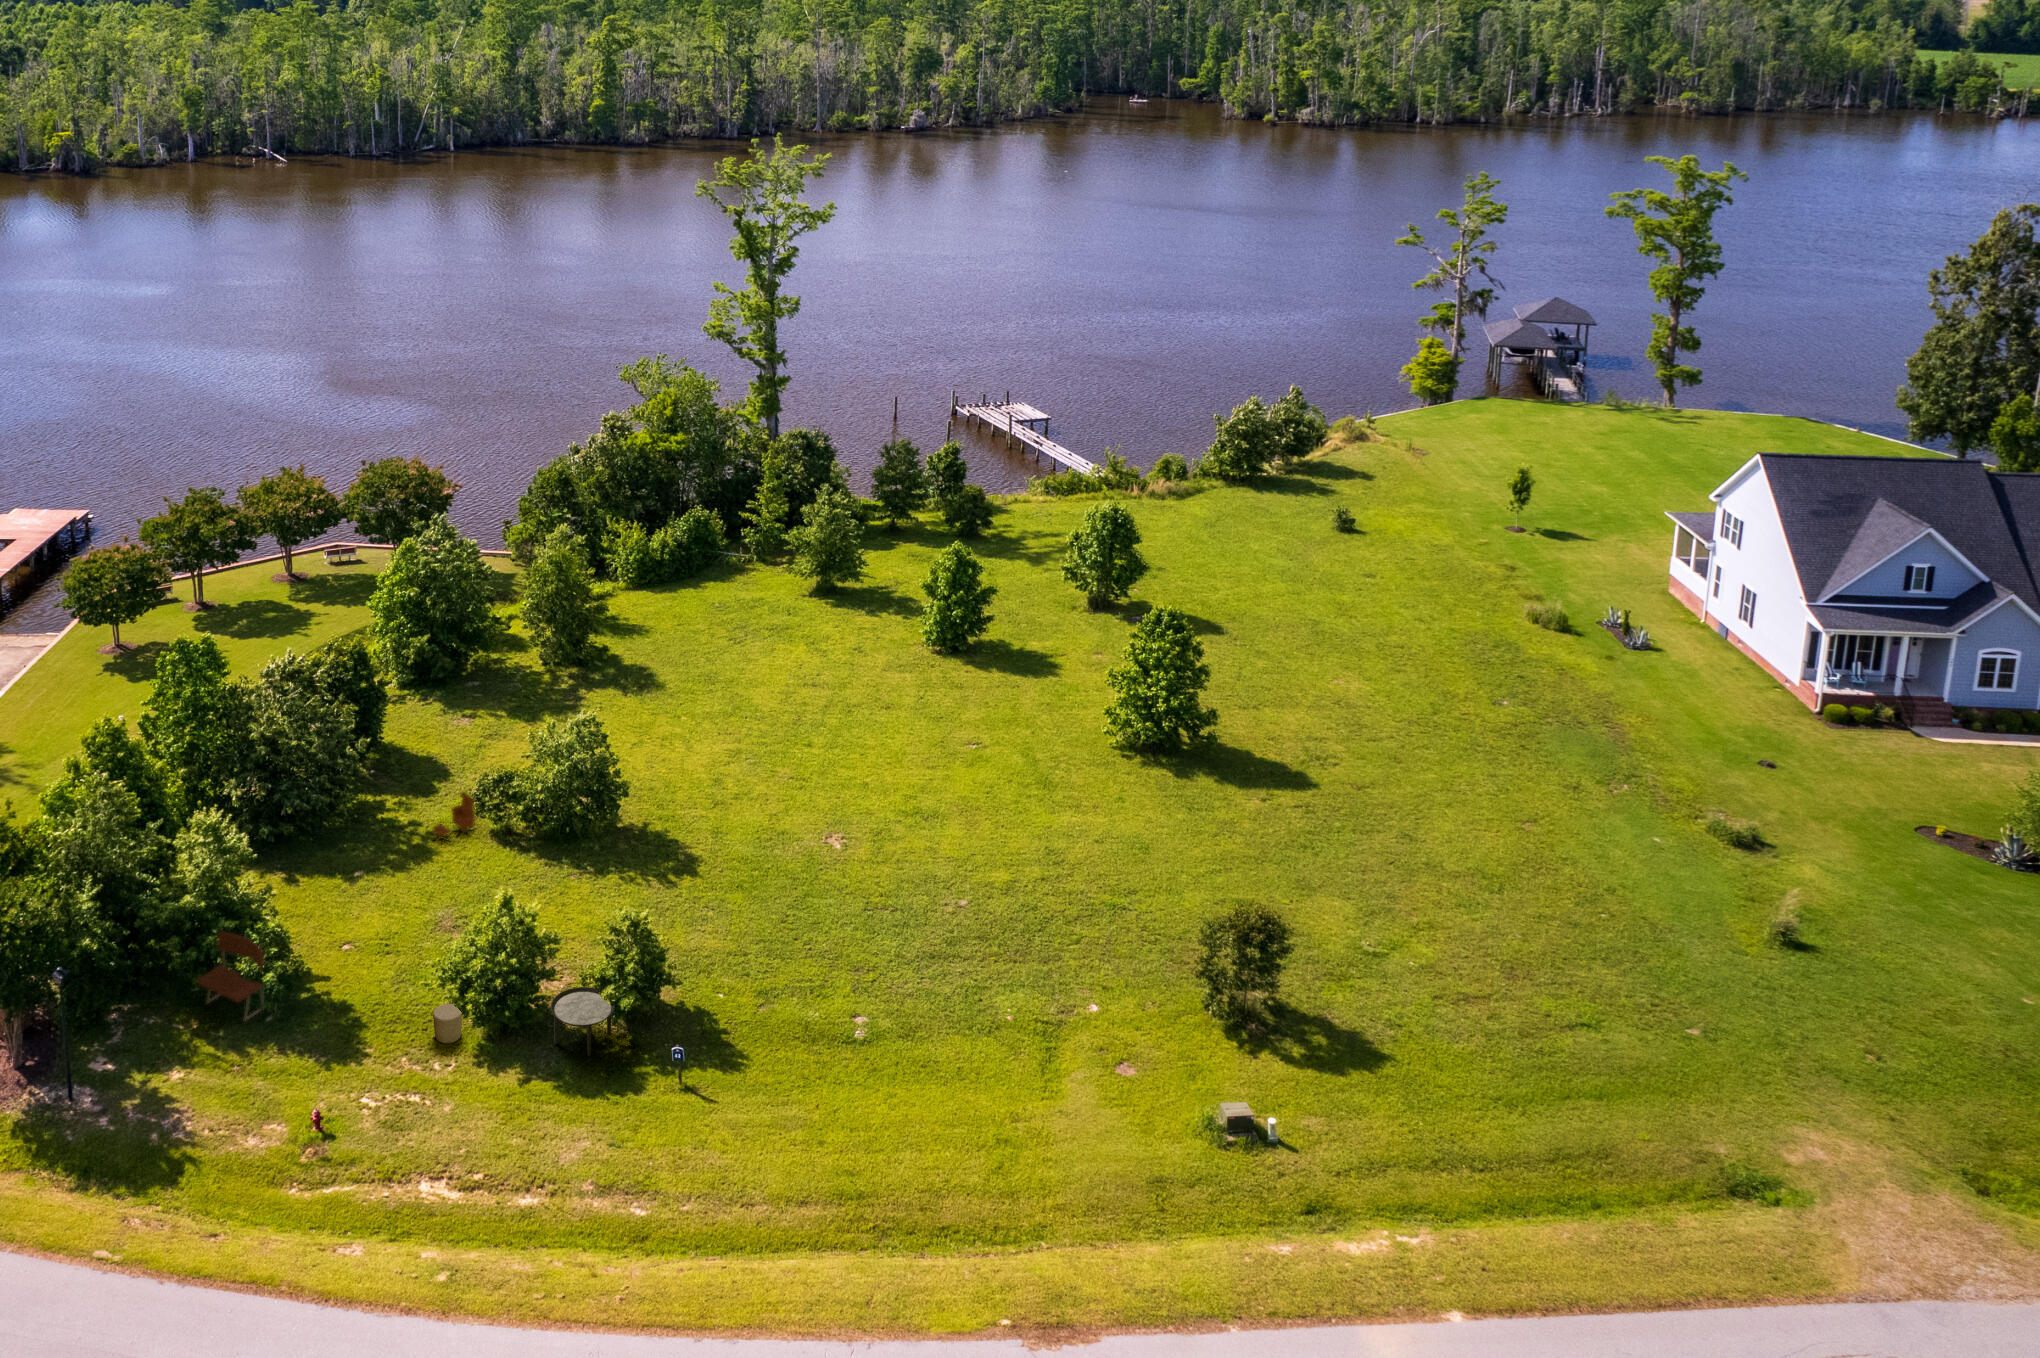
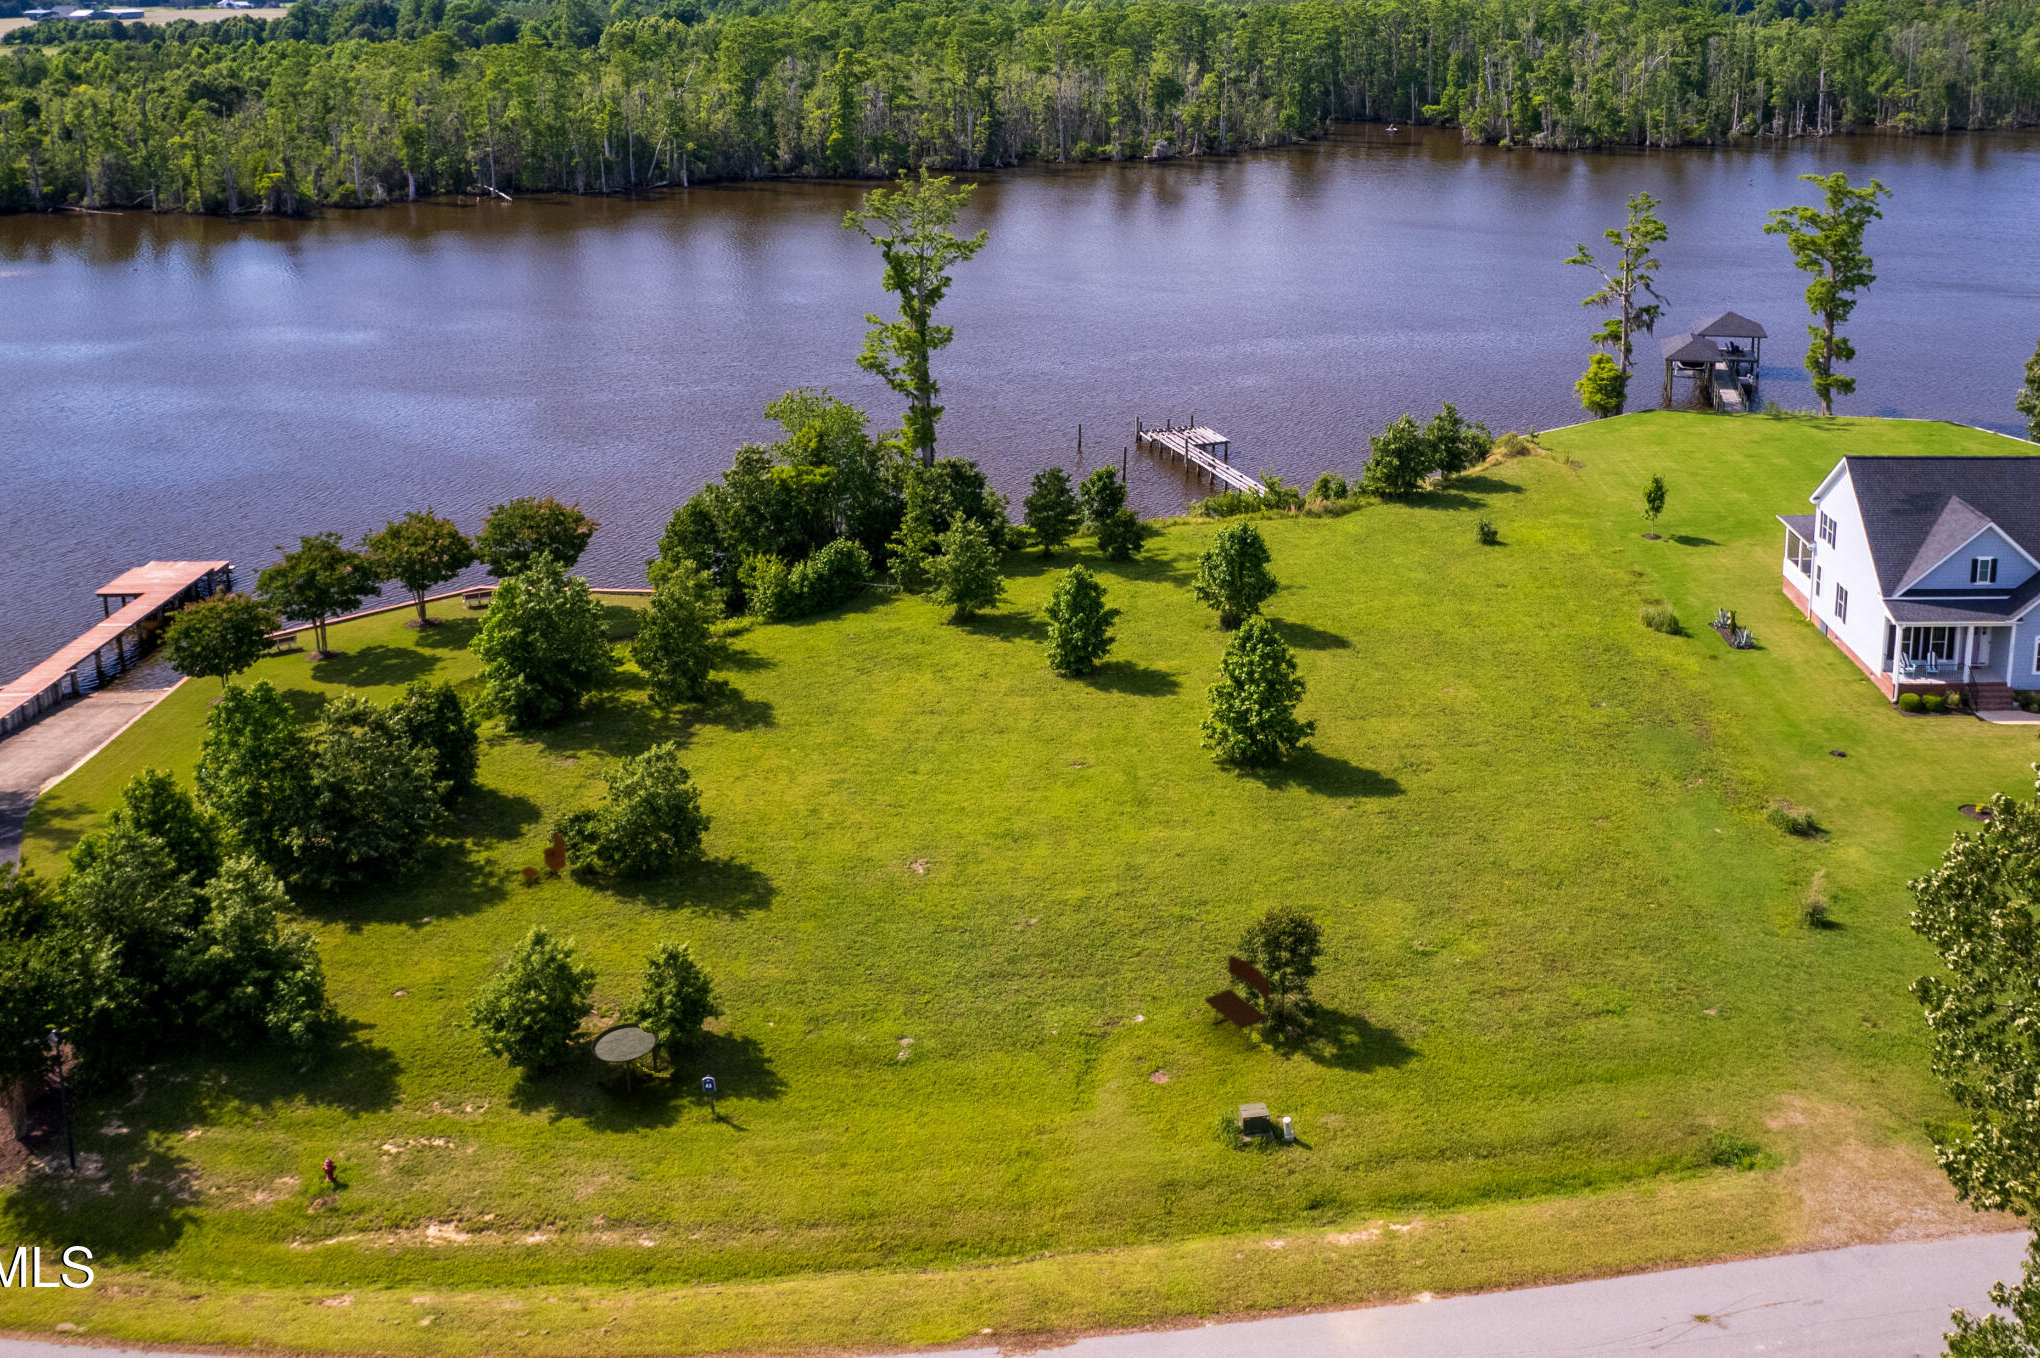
bench: present [197,931,264,1021] -> present [1205,955,1269,1050]
woven basket: present [433,1004,462,1043] -> none [469,1047,501,1088]

